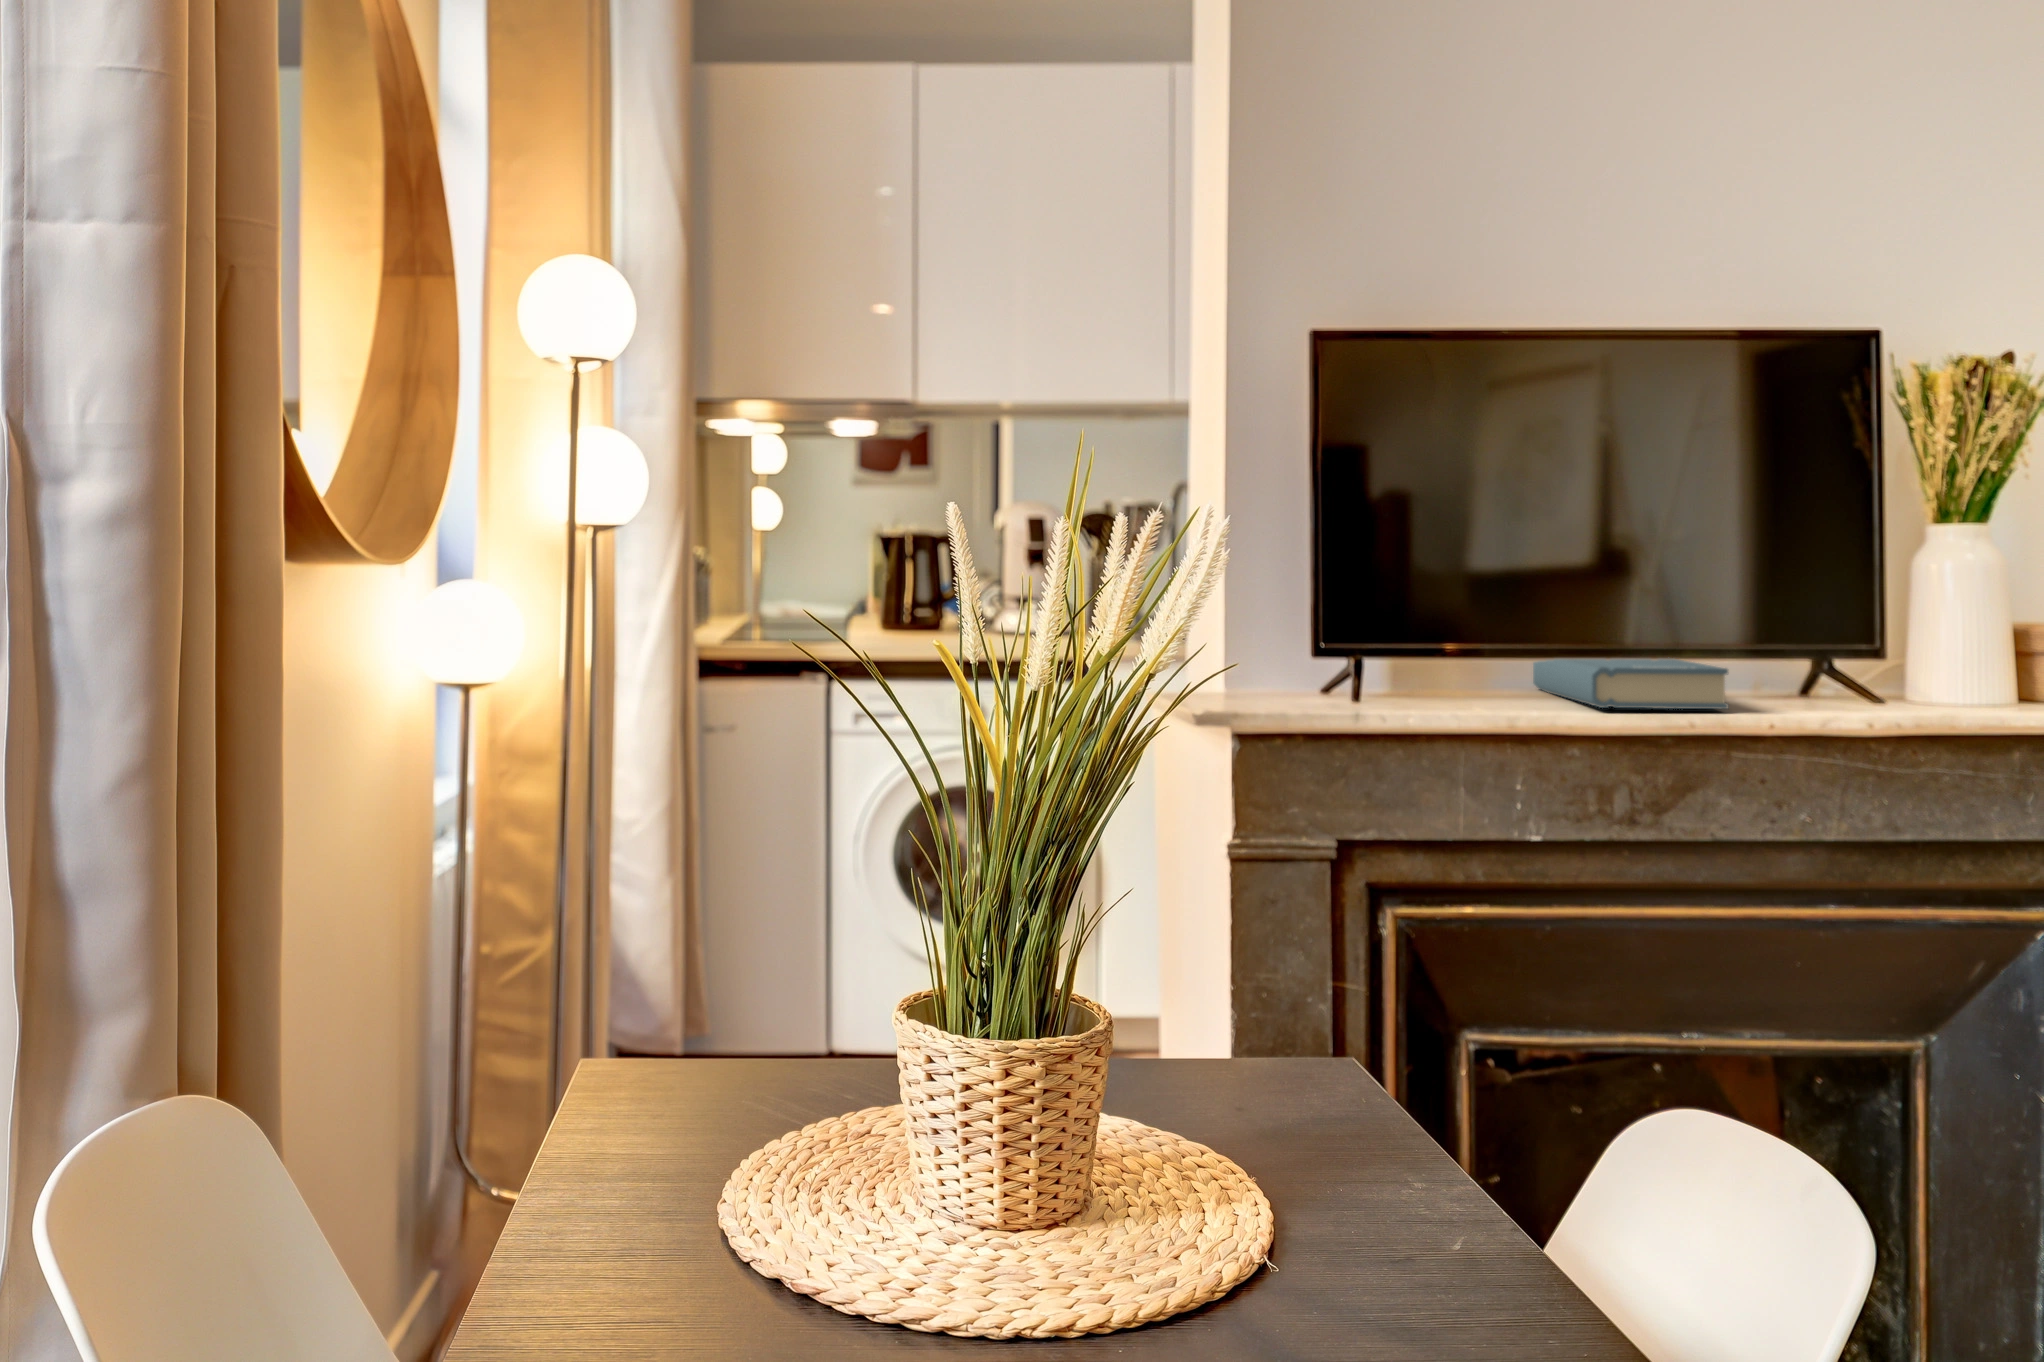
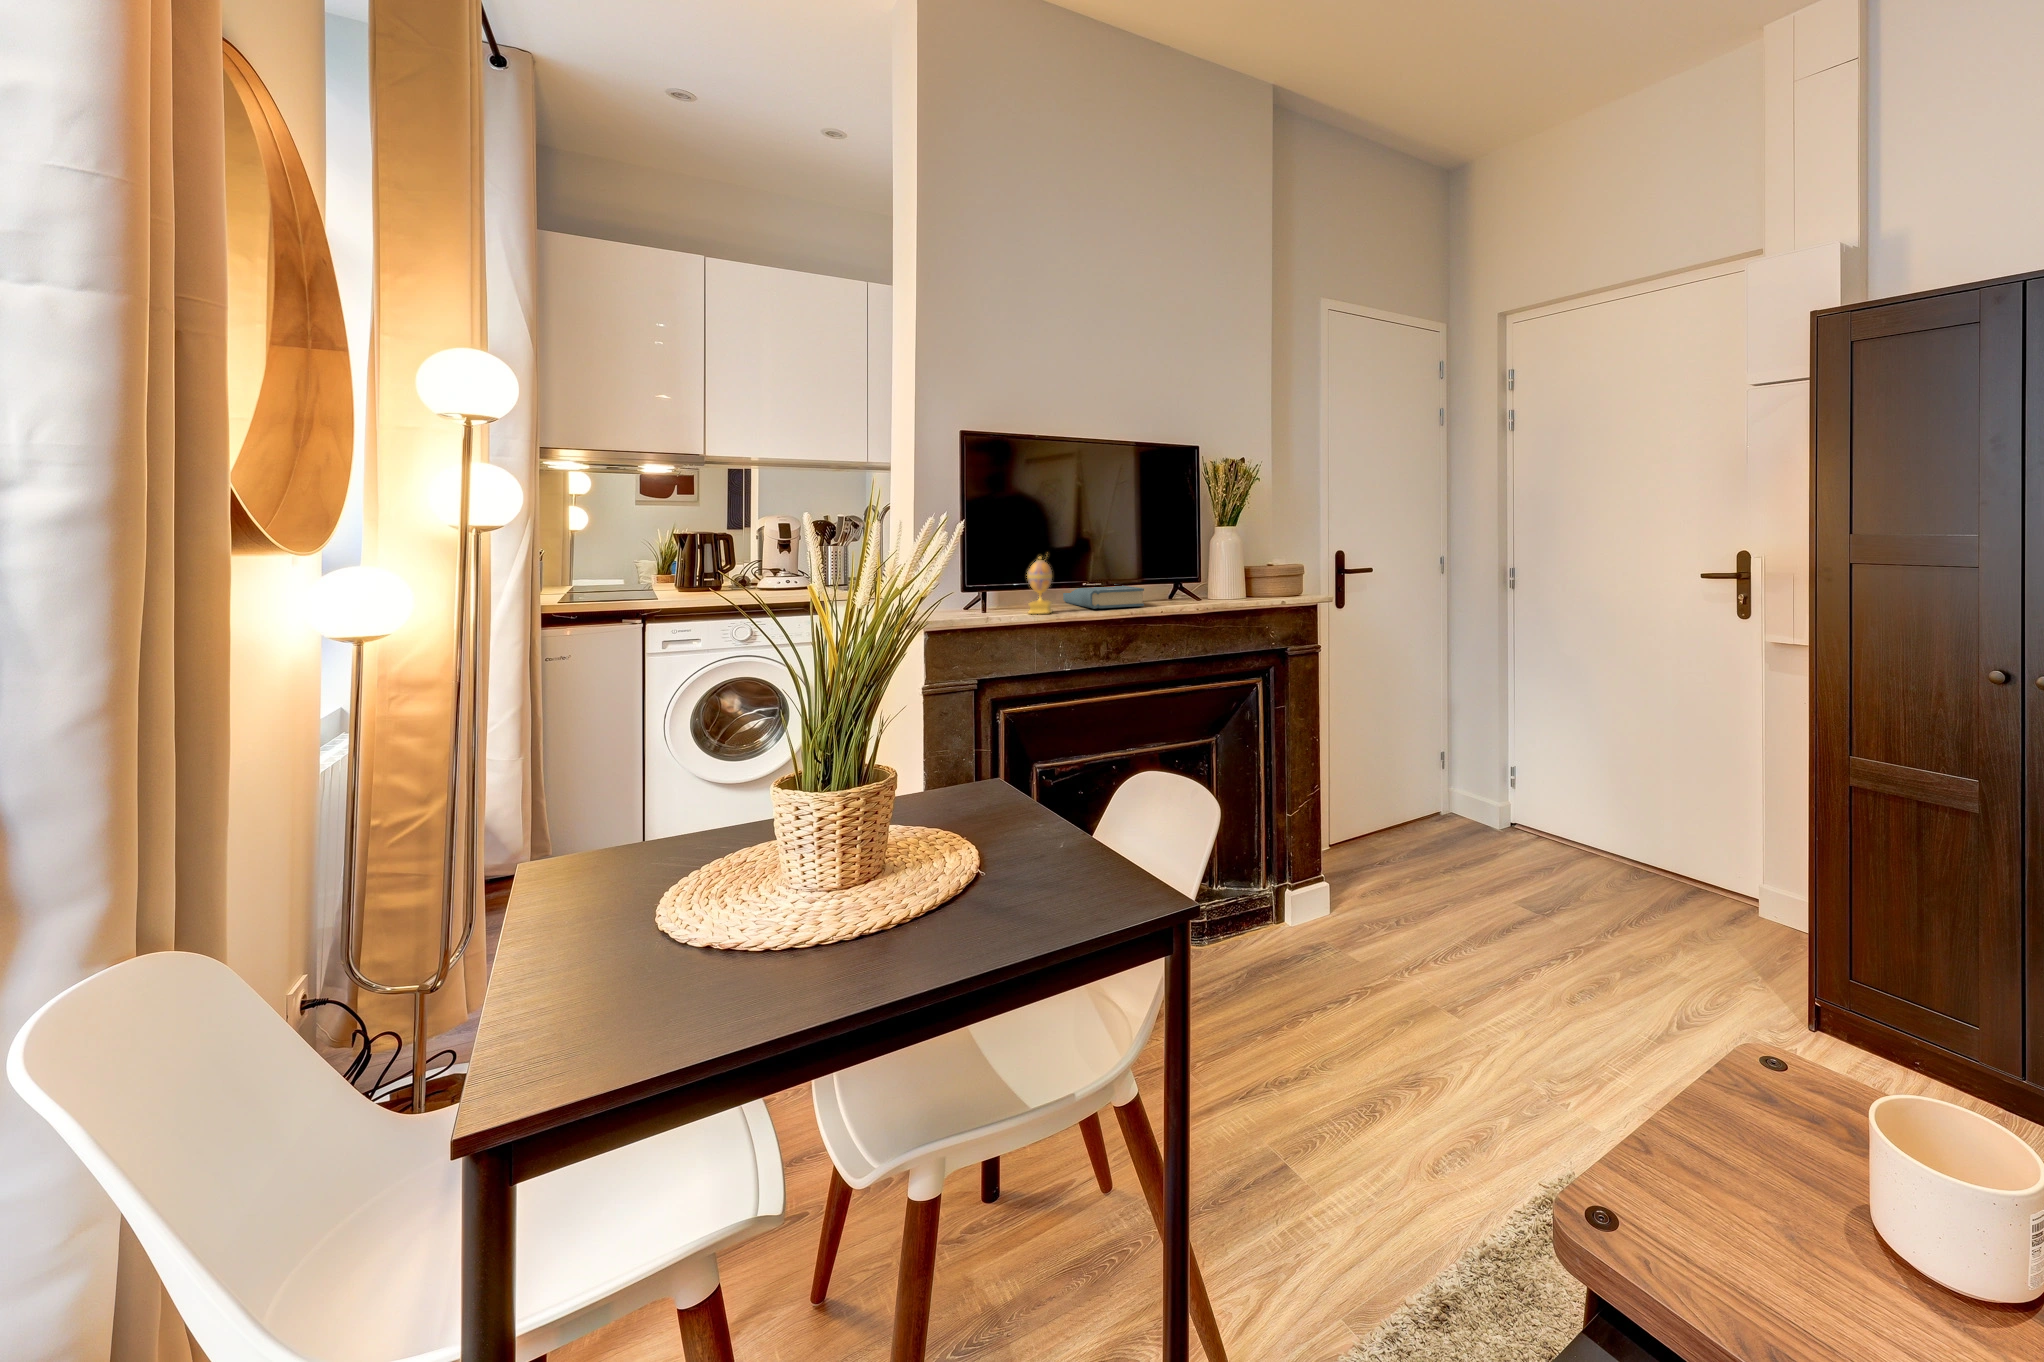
decorative egg: none [1447,581,1505,712] -> present [1027,557,1052,614]

